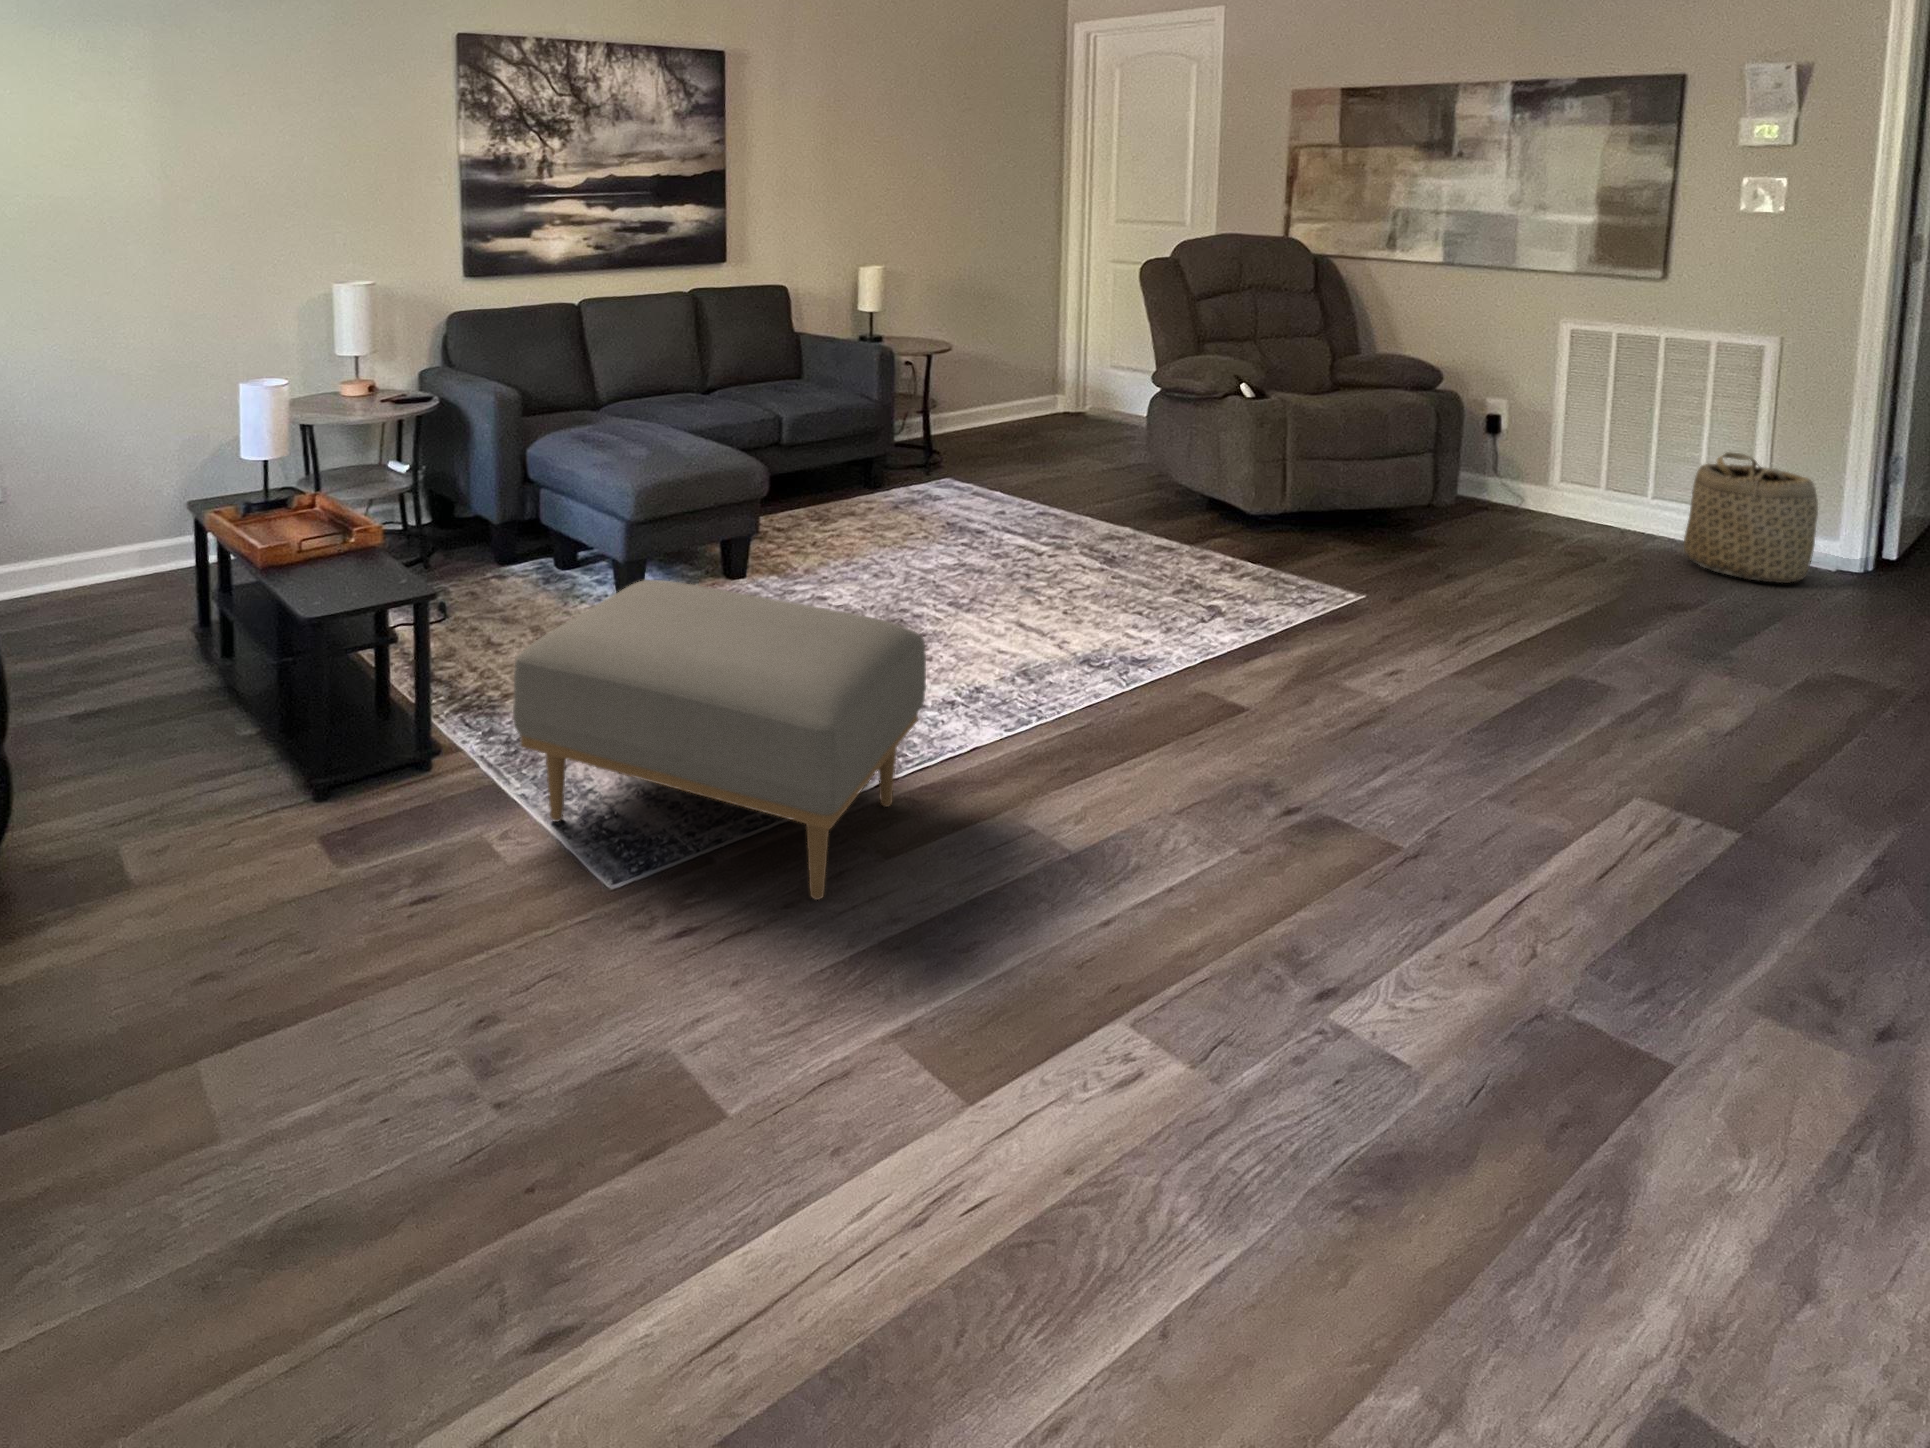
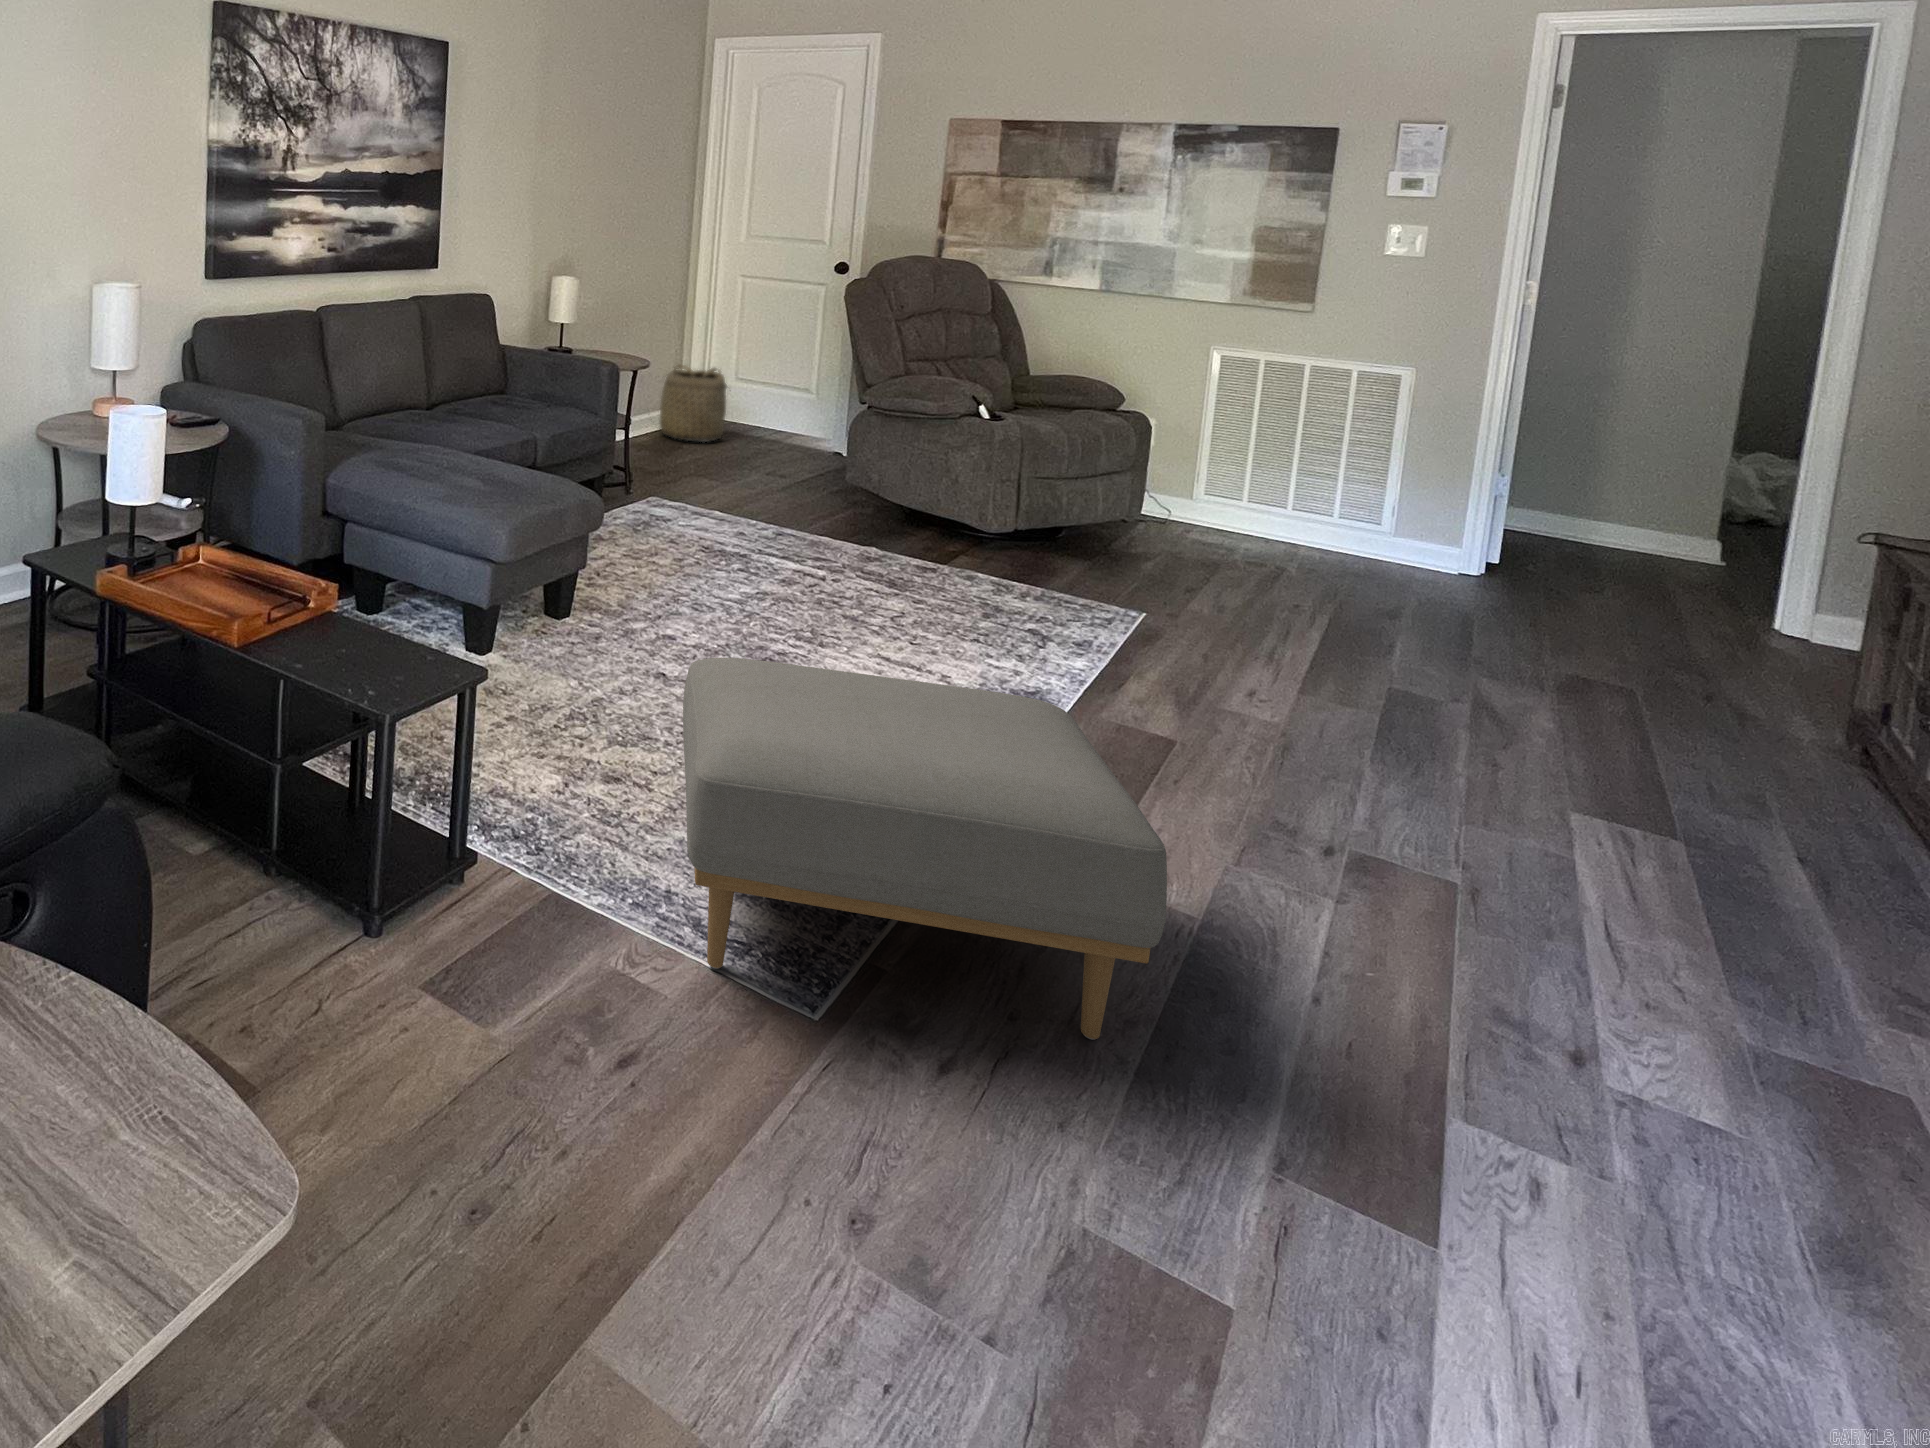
basket: present [1684,452,1818,583] -> present [660,365,727,442]

